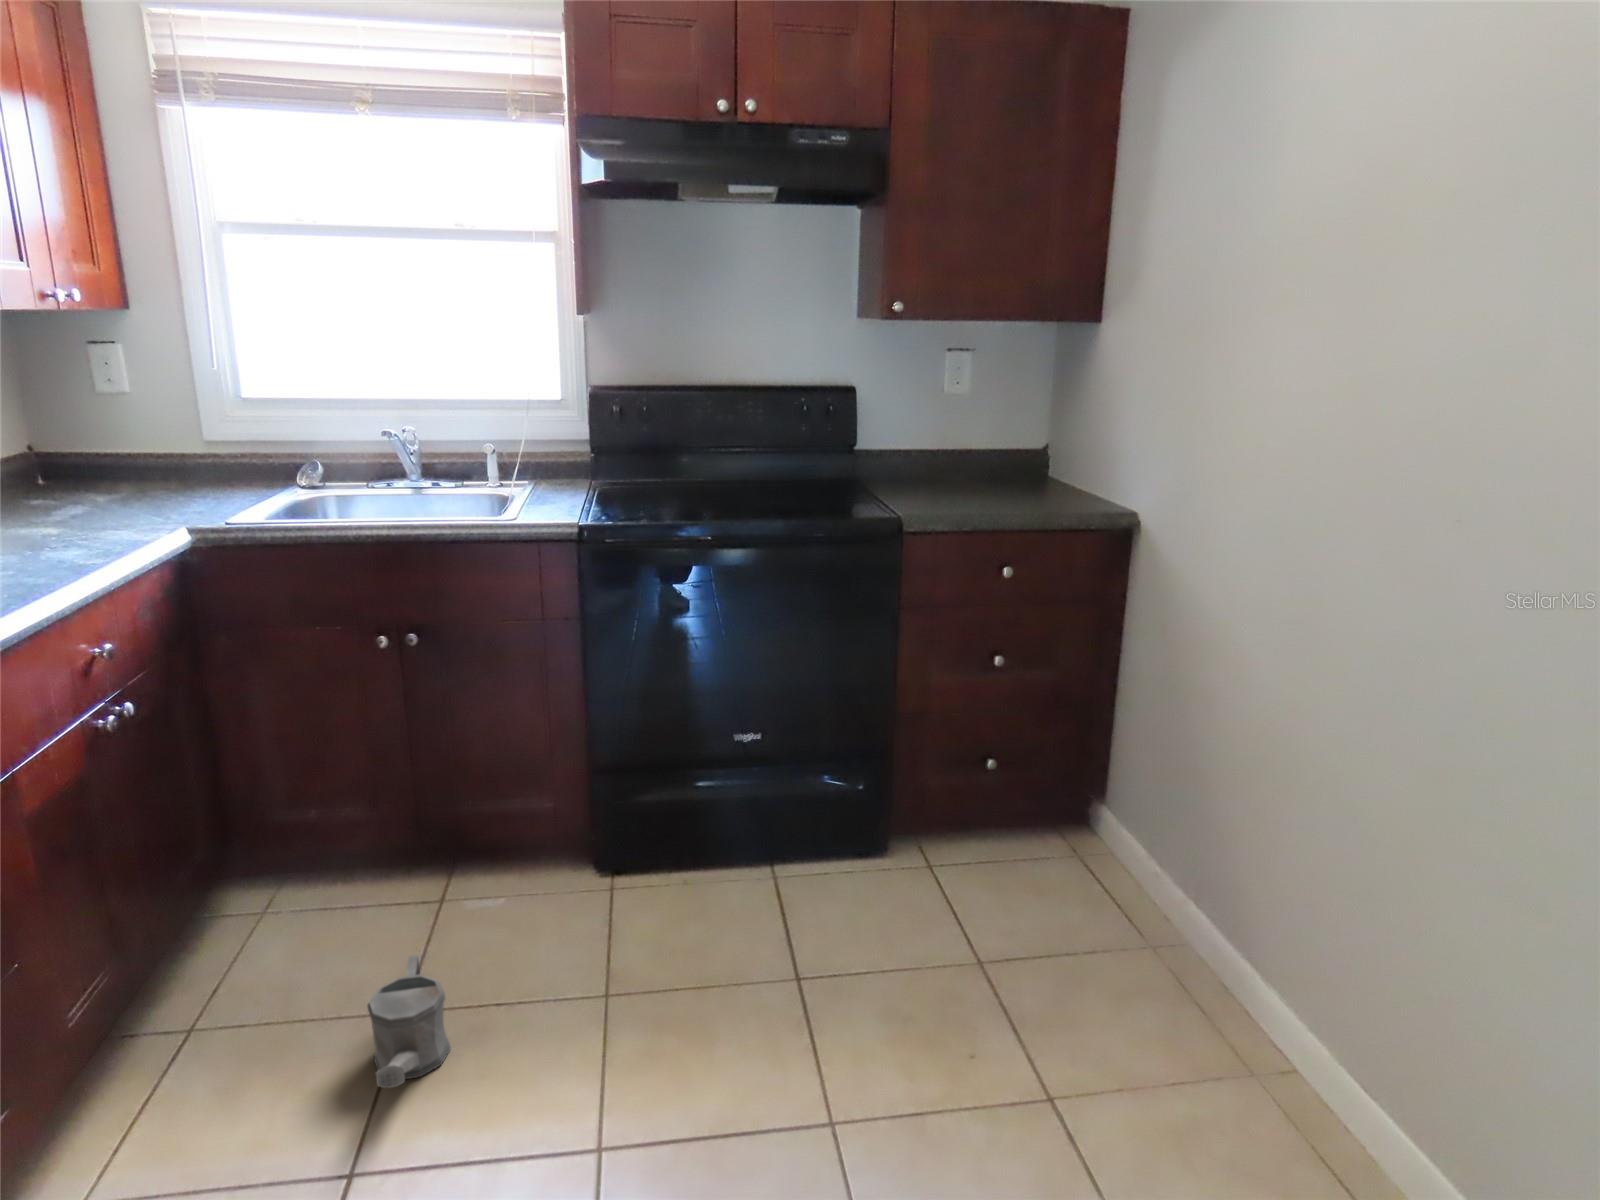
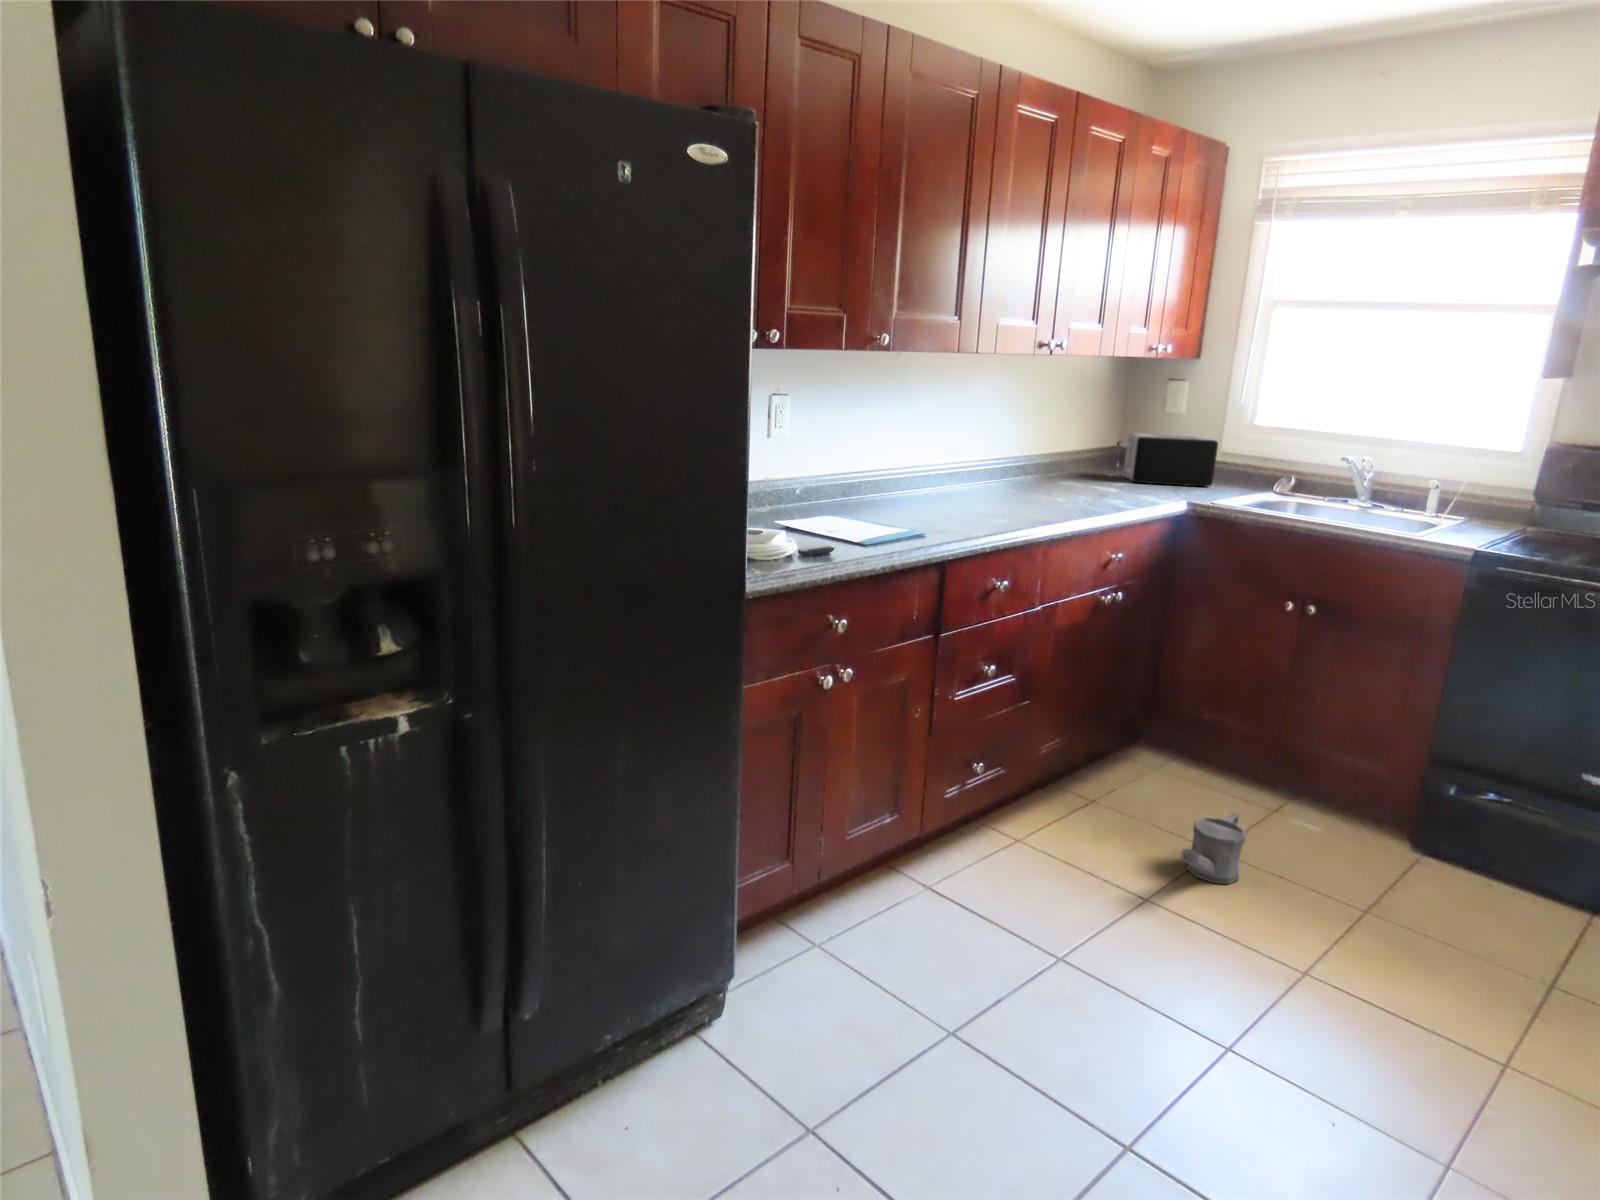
toaster: none [42,422,209,508] -> present [1123,433,1218,486]

